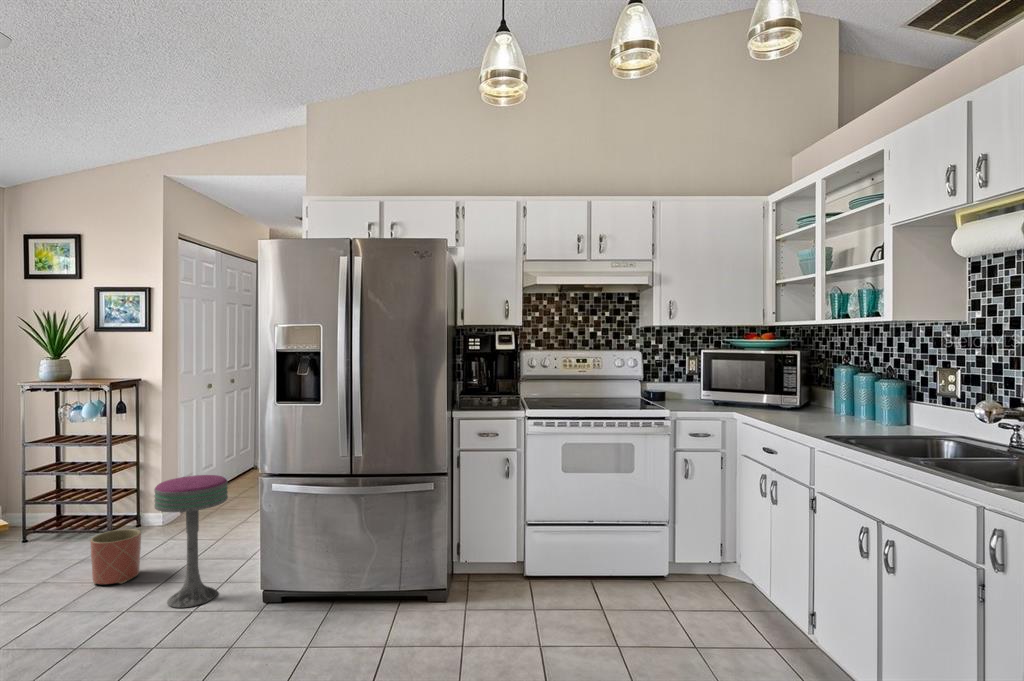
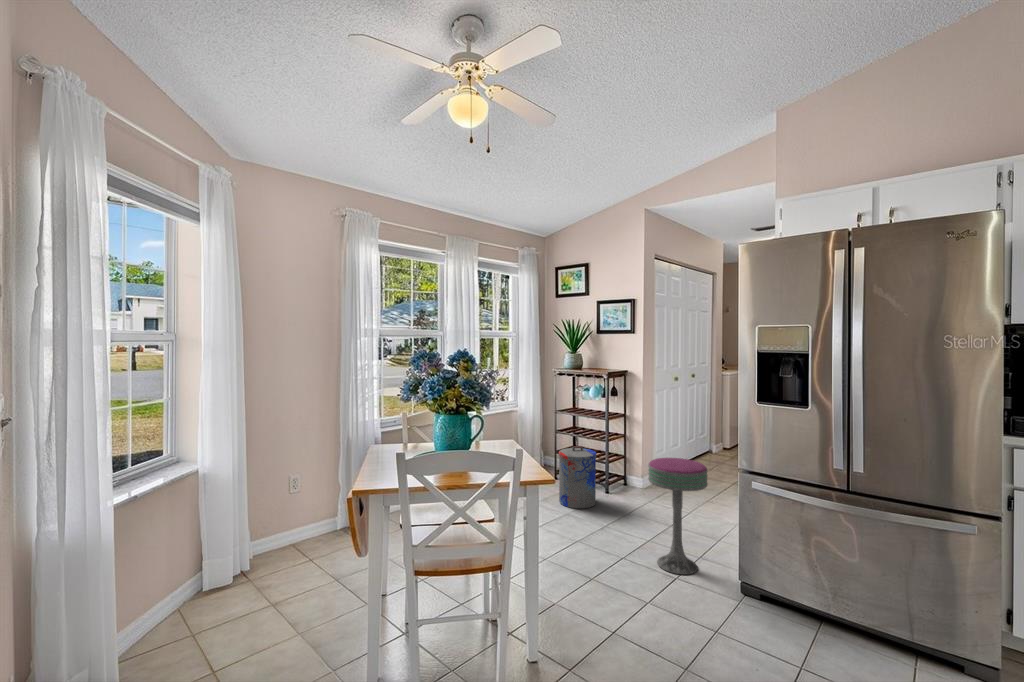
trash can: none [23,485,89,574] -> present [559,446,596,509]
planter: present [90,529,141,585] -> none [600,488,633,533]

